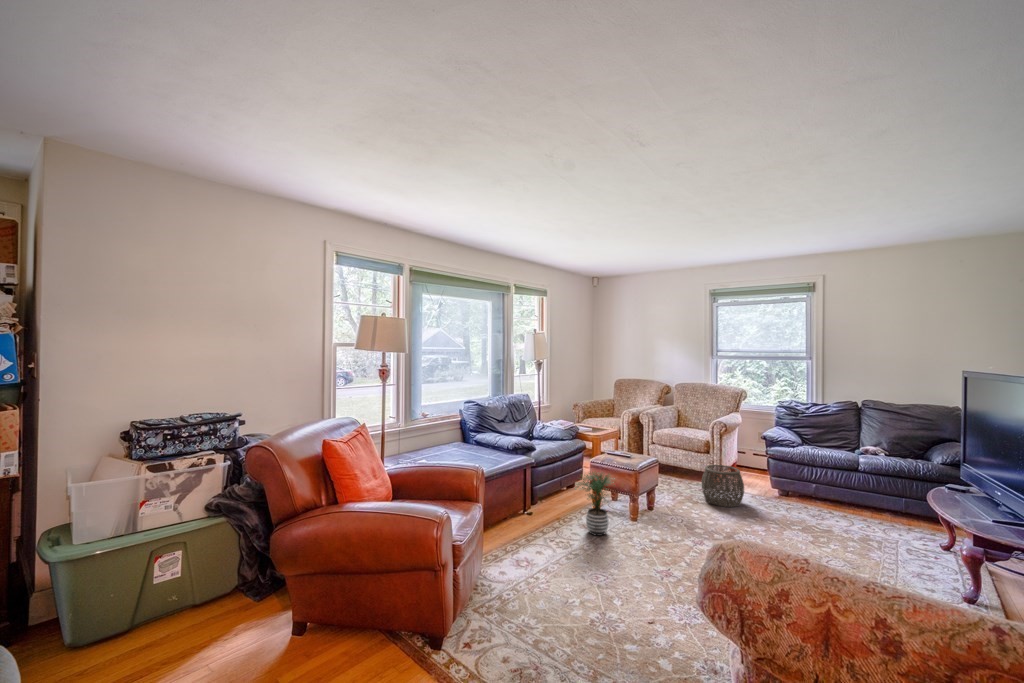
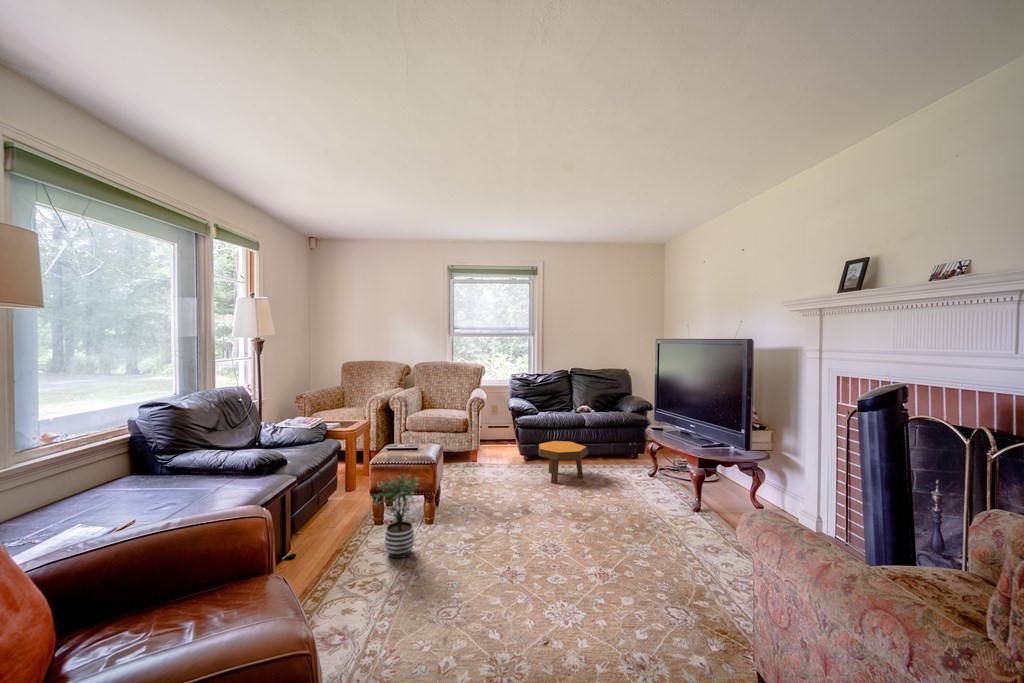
woven basket: present [701,465,744,507] -> none [472,442,513,485]
footstool: none [774,477,841,524] -> present [539,441,588,484]

